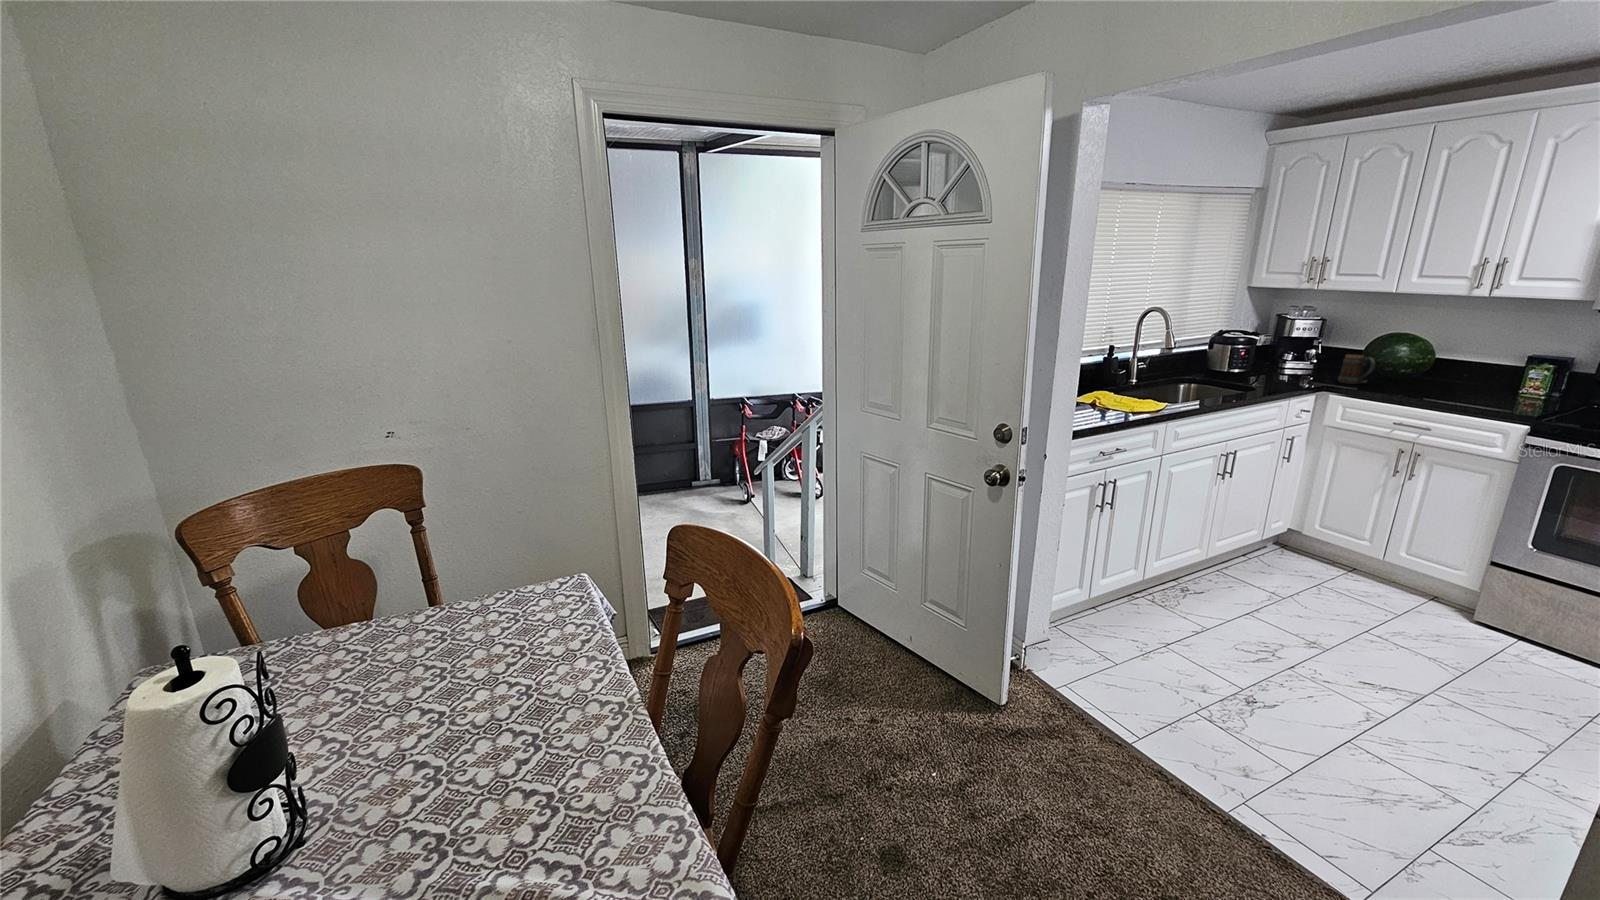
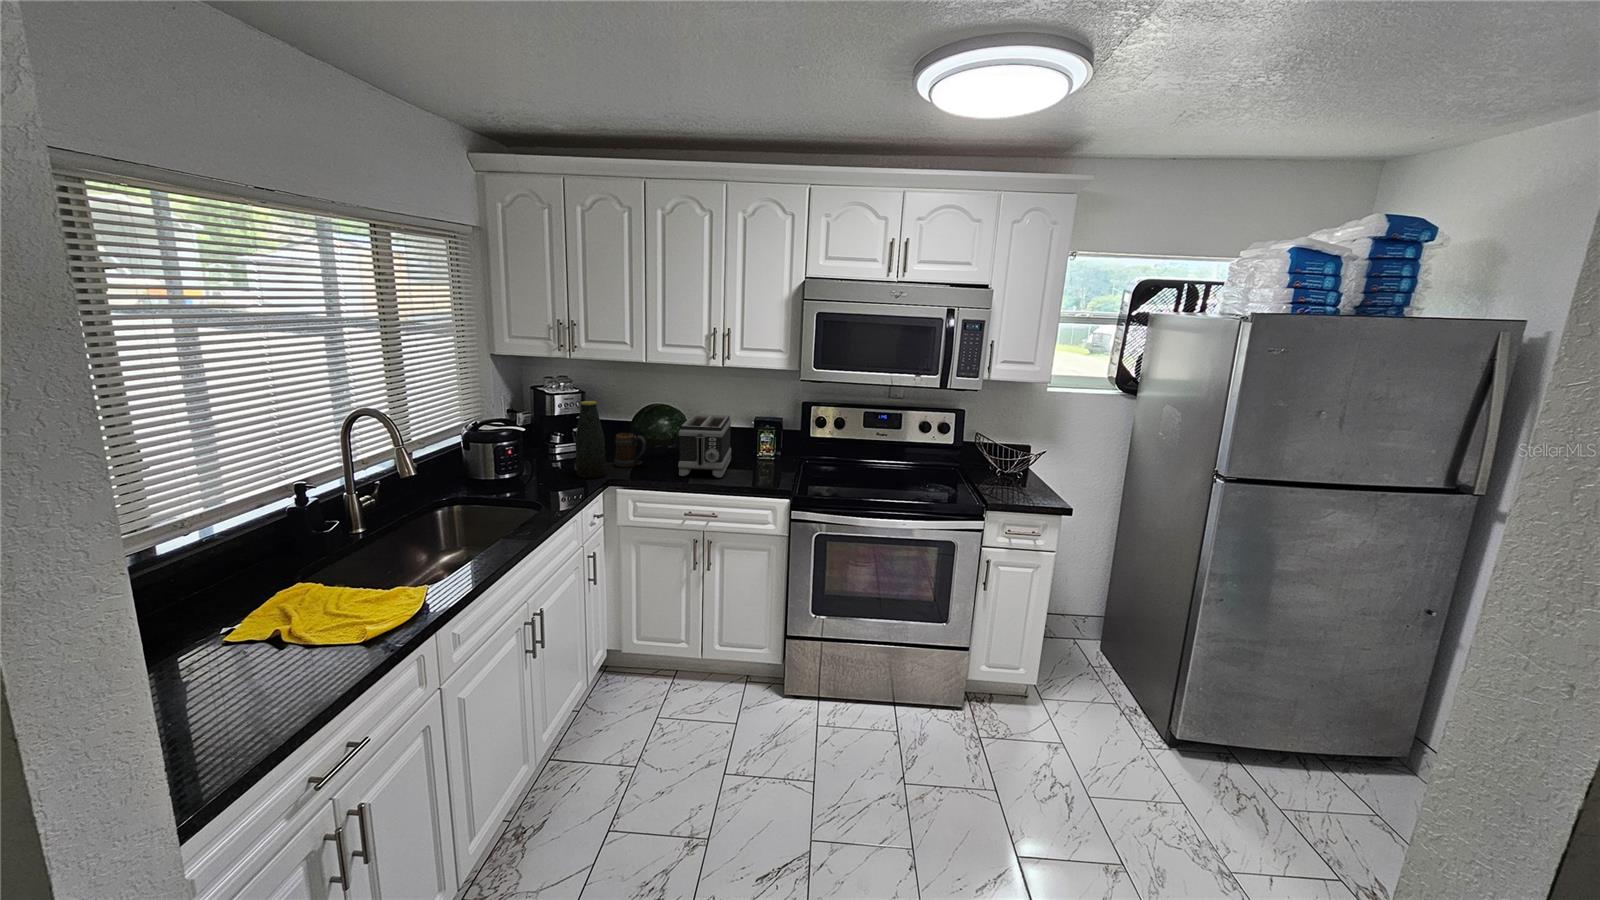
bottle: none [1297,322,1330,385] -> present [575,401,606,478]
toaster: none [1401,344,1490,400] -> present [678,414,731,477]

